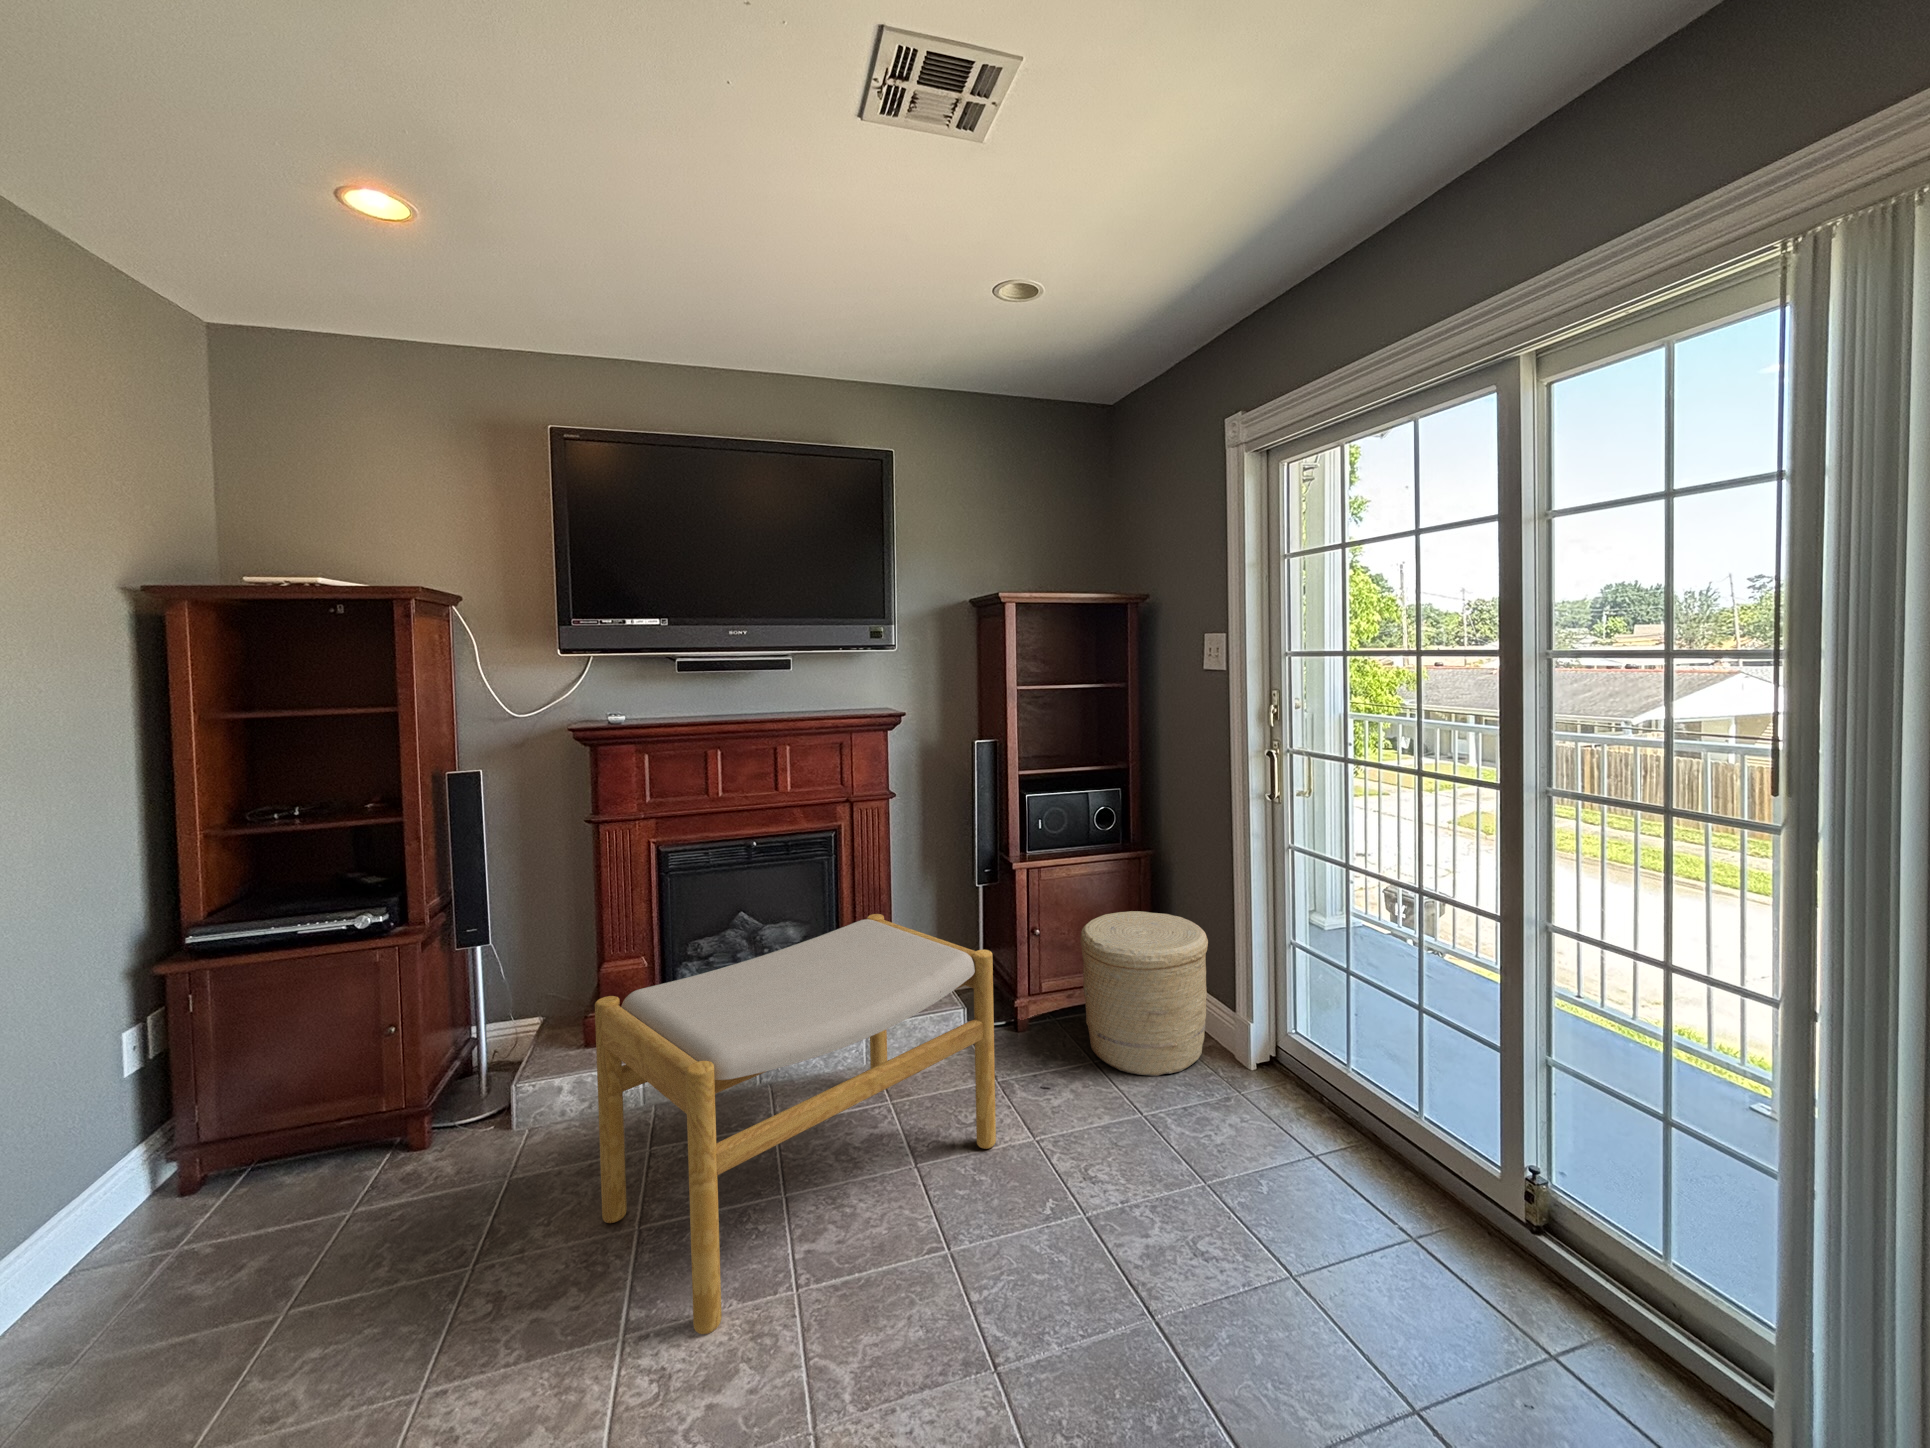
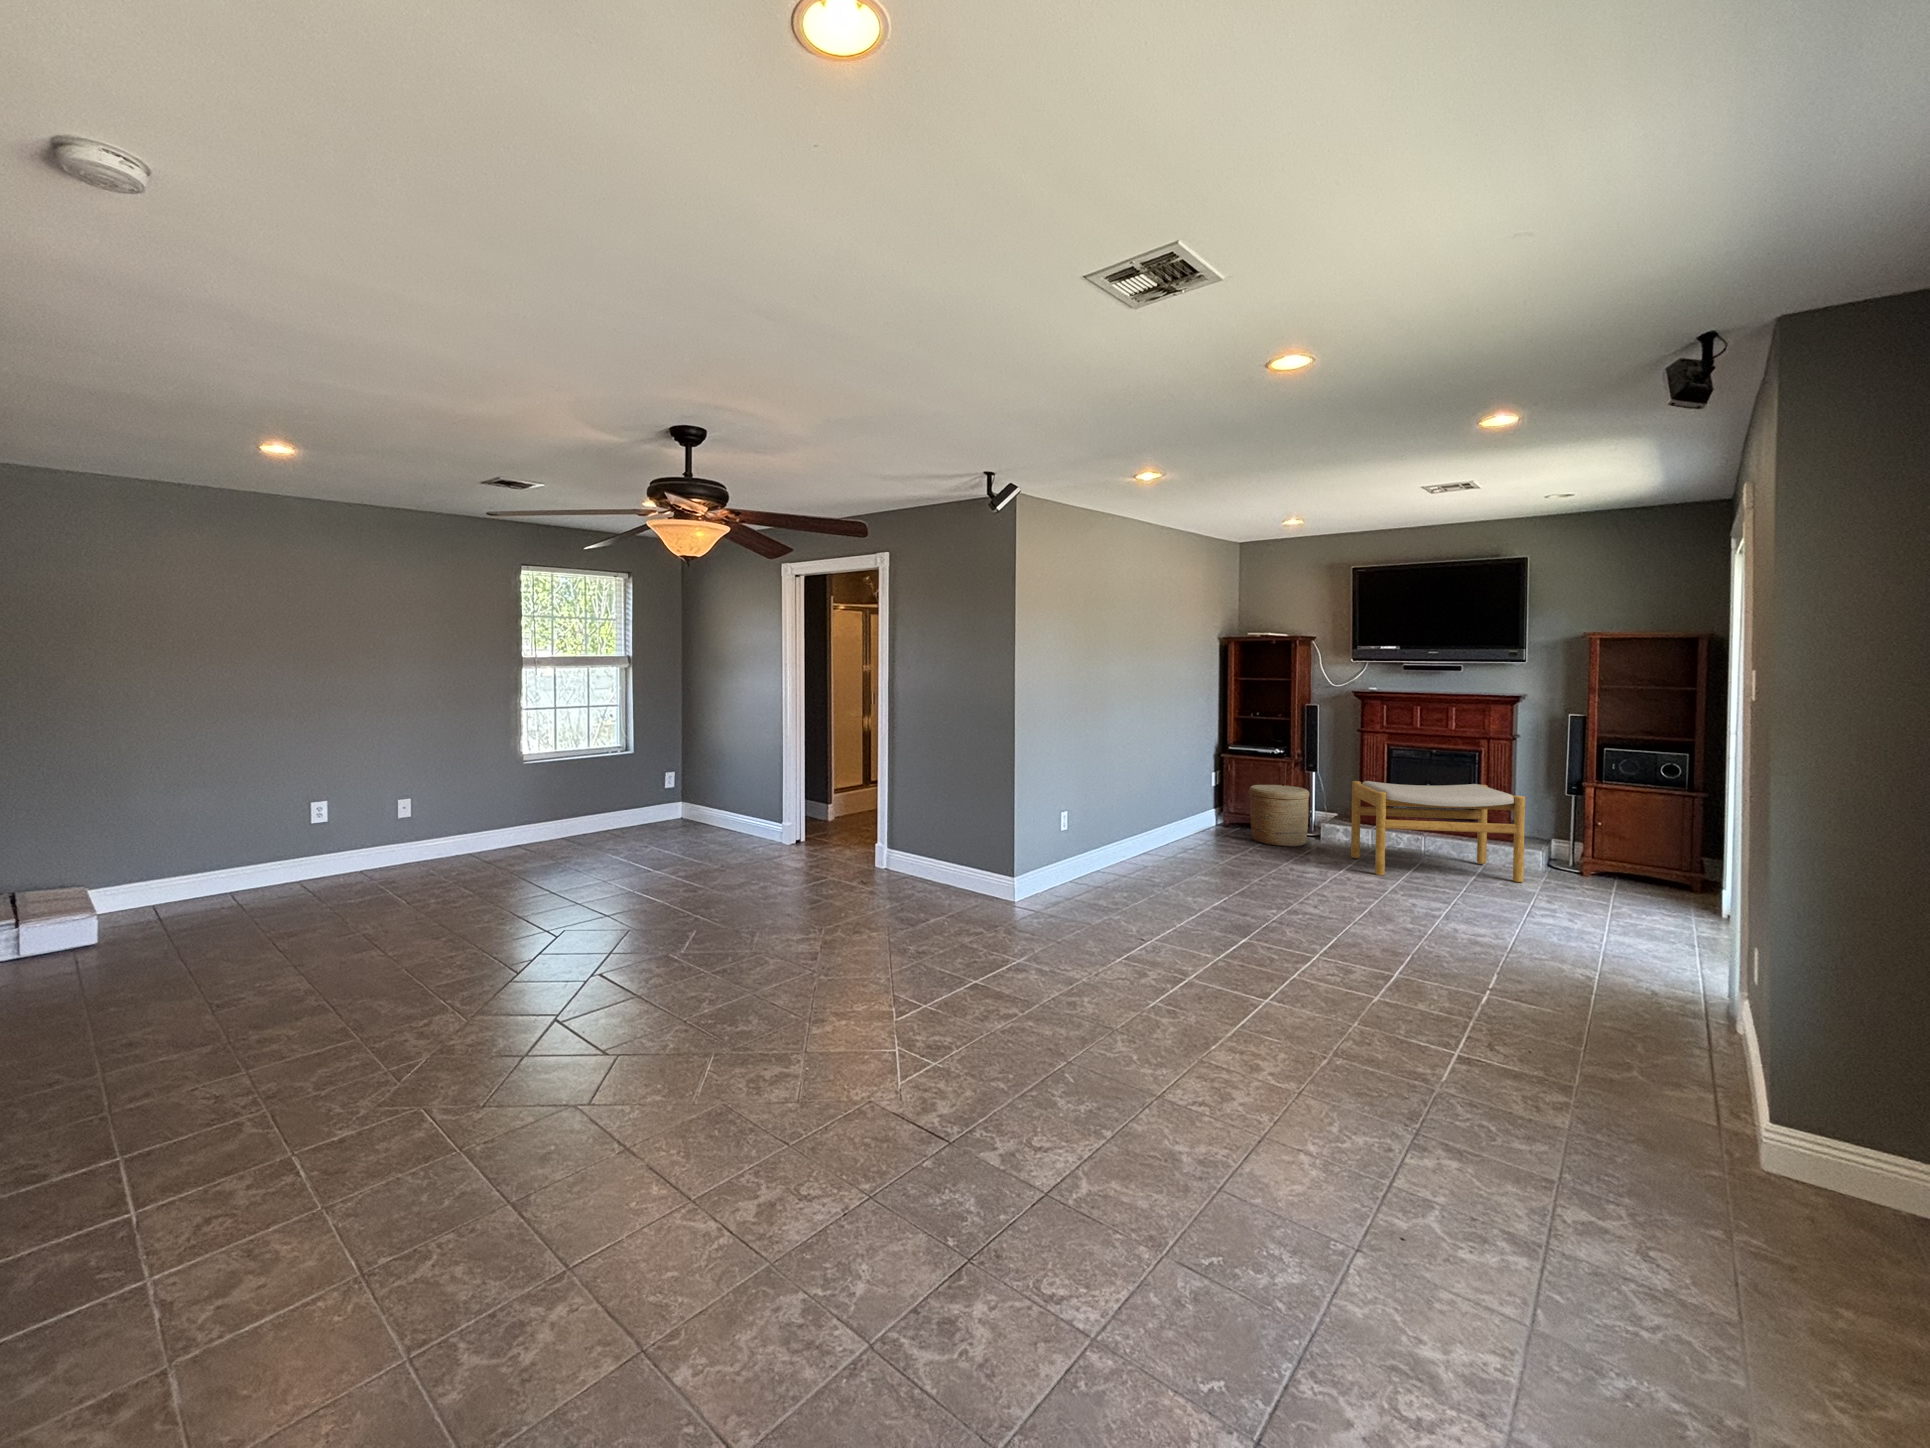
woven basket: present [1080,911,1208,1076] -> present [1249,785,1309,846]

